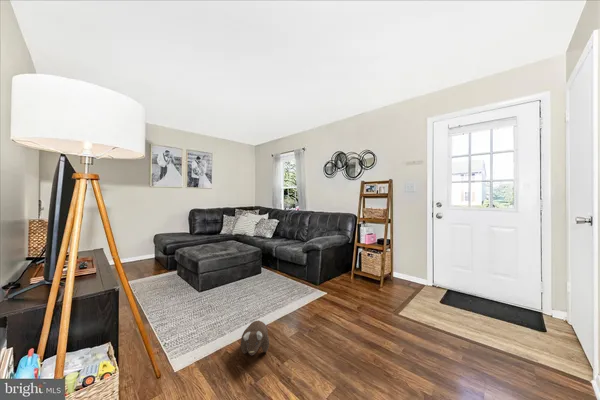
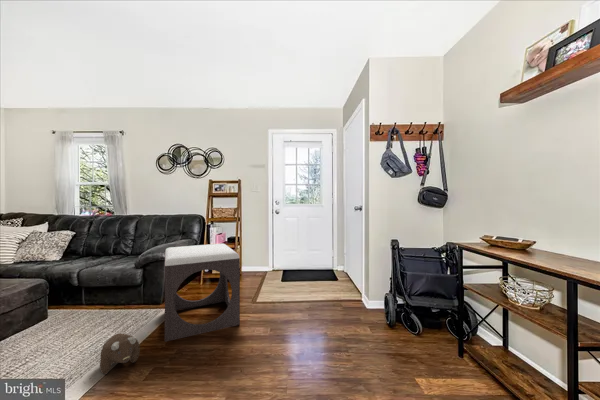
footstool: none [294,247,369,356] -> present [165,244,240,342]

